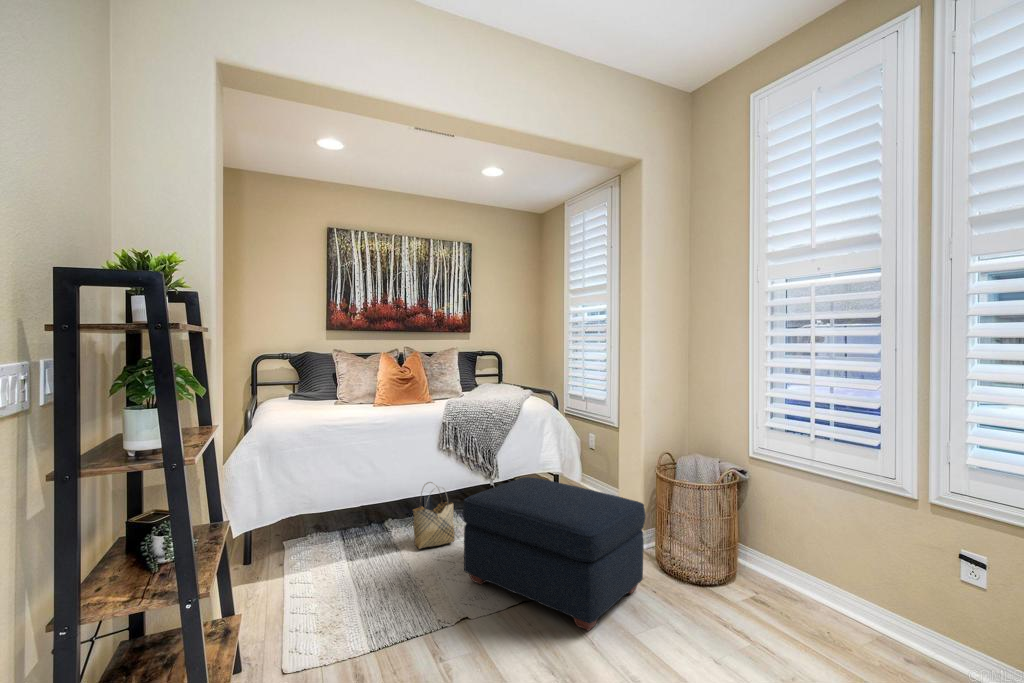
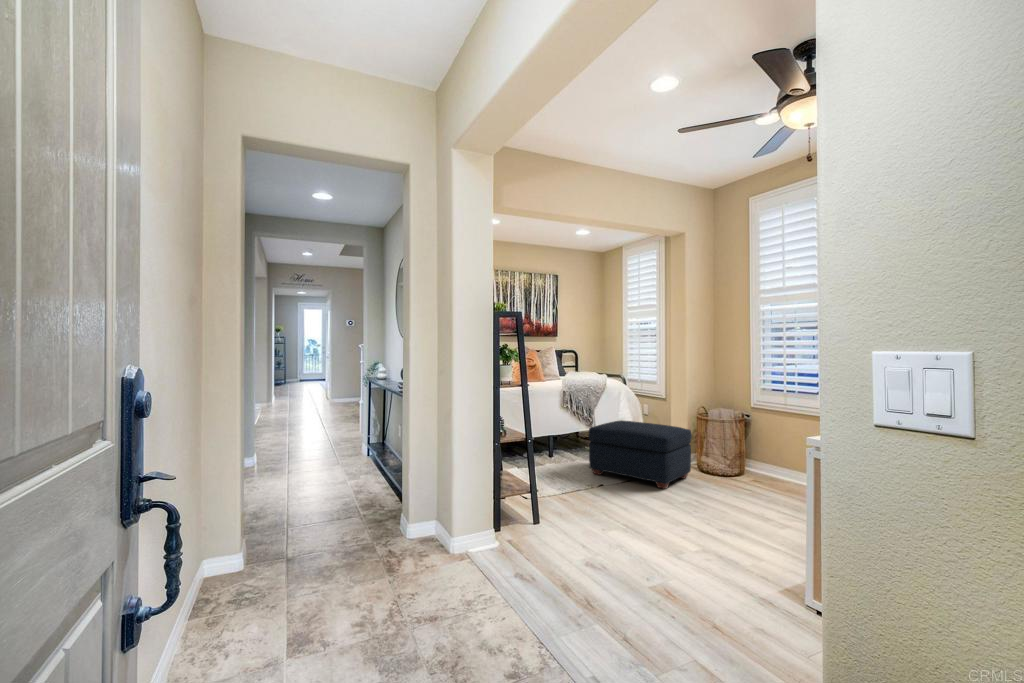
woven basket: present [413,482,455,549] -> none [551,425,574,462]

